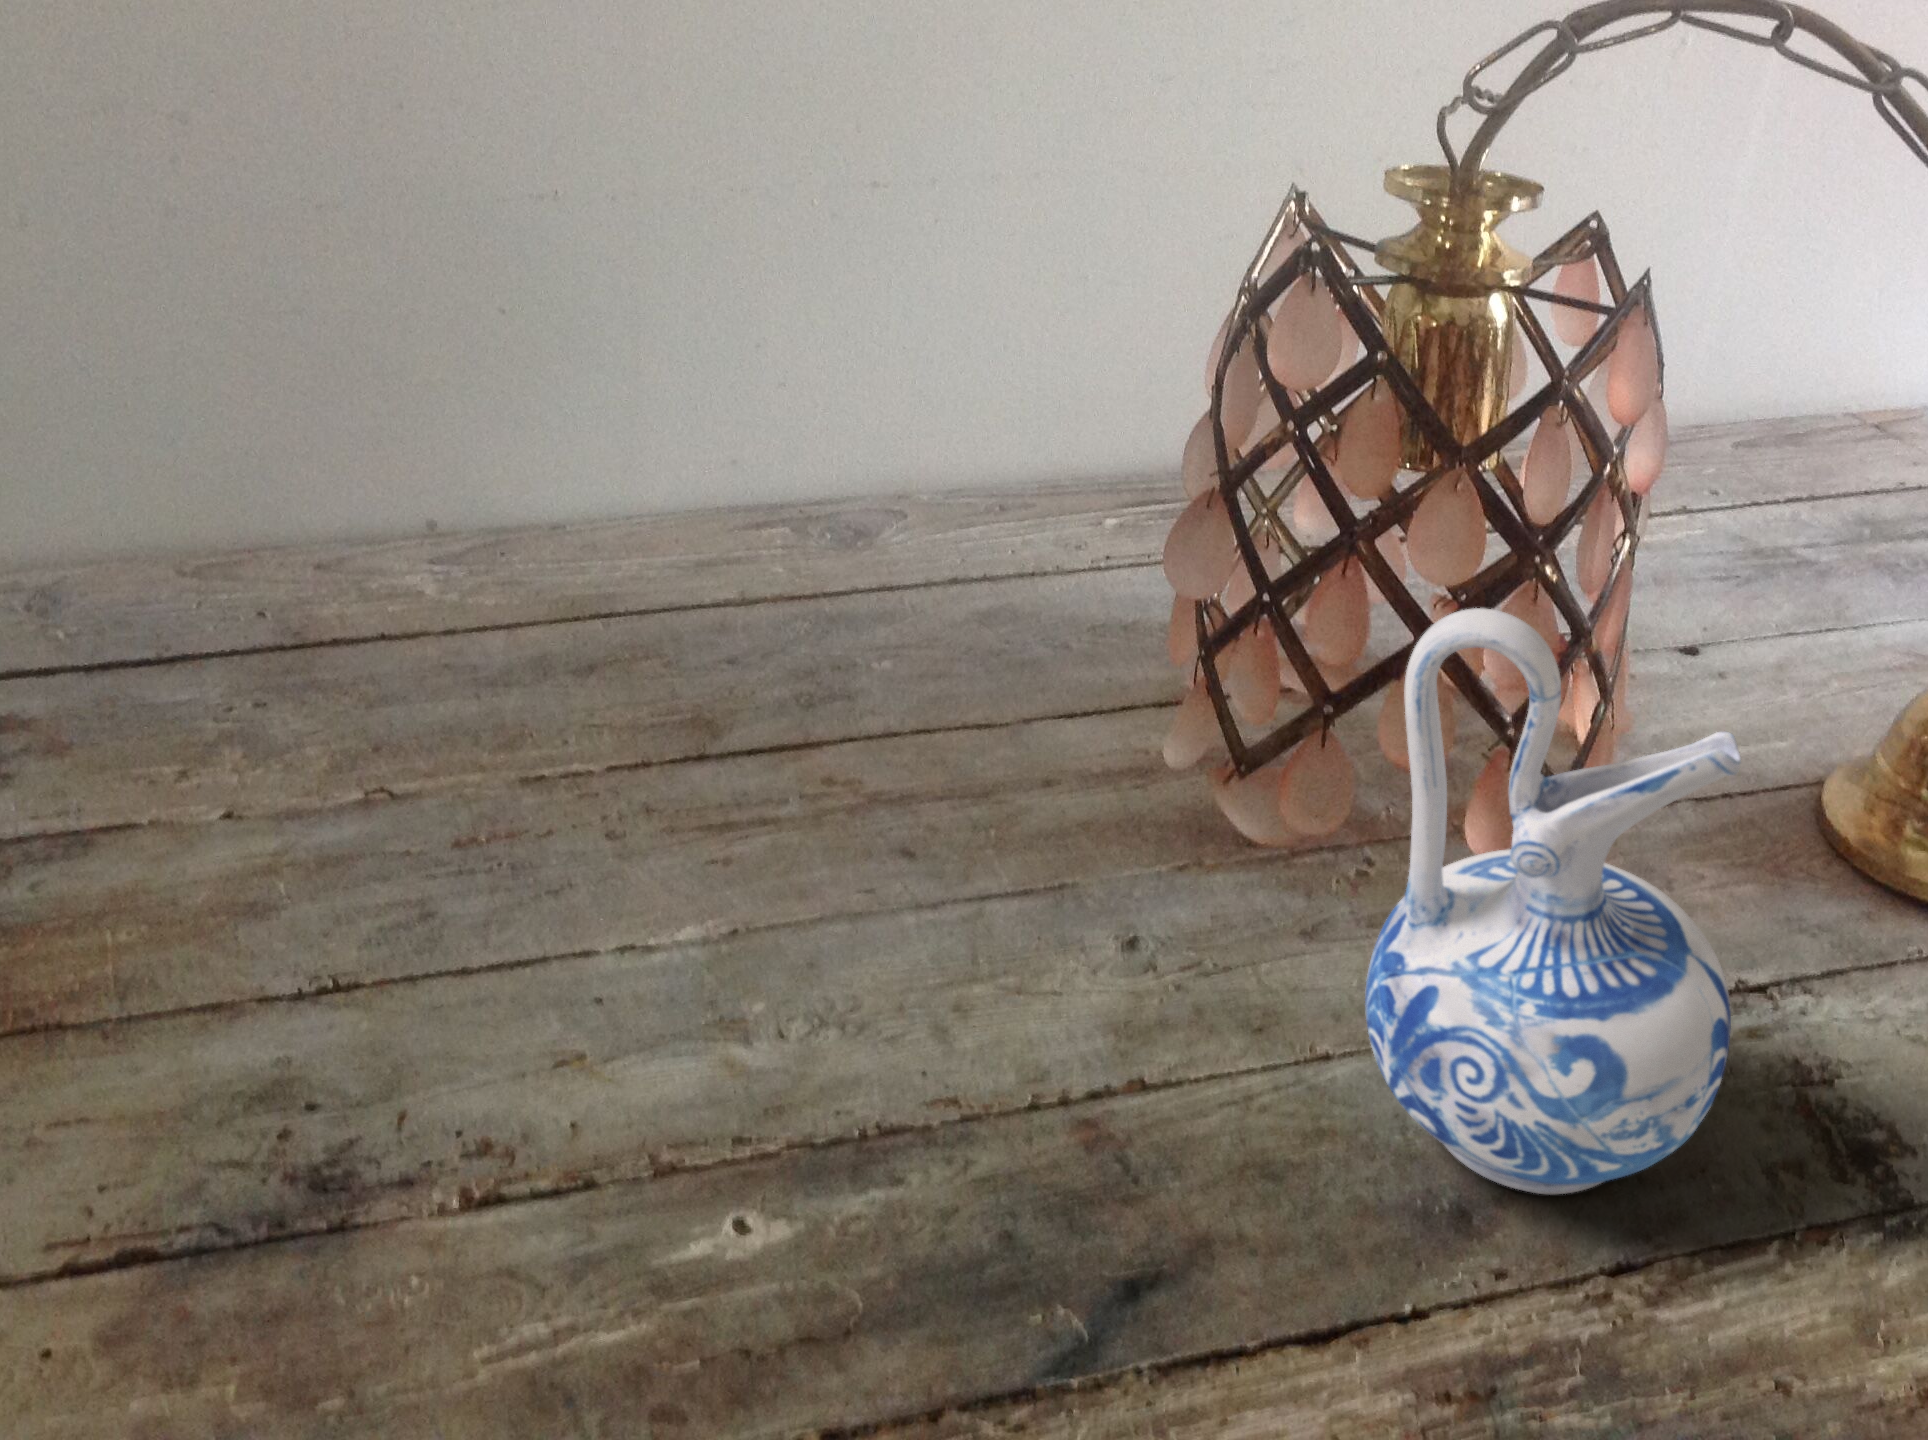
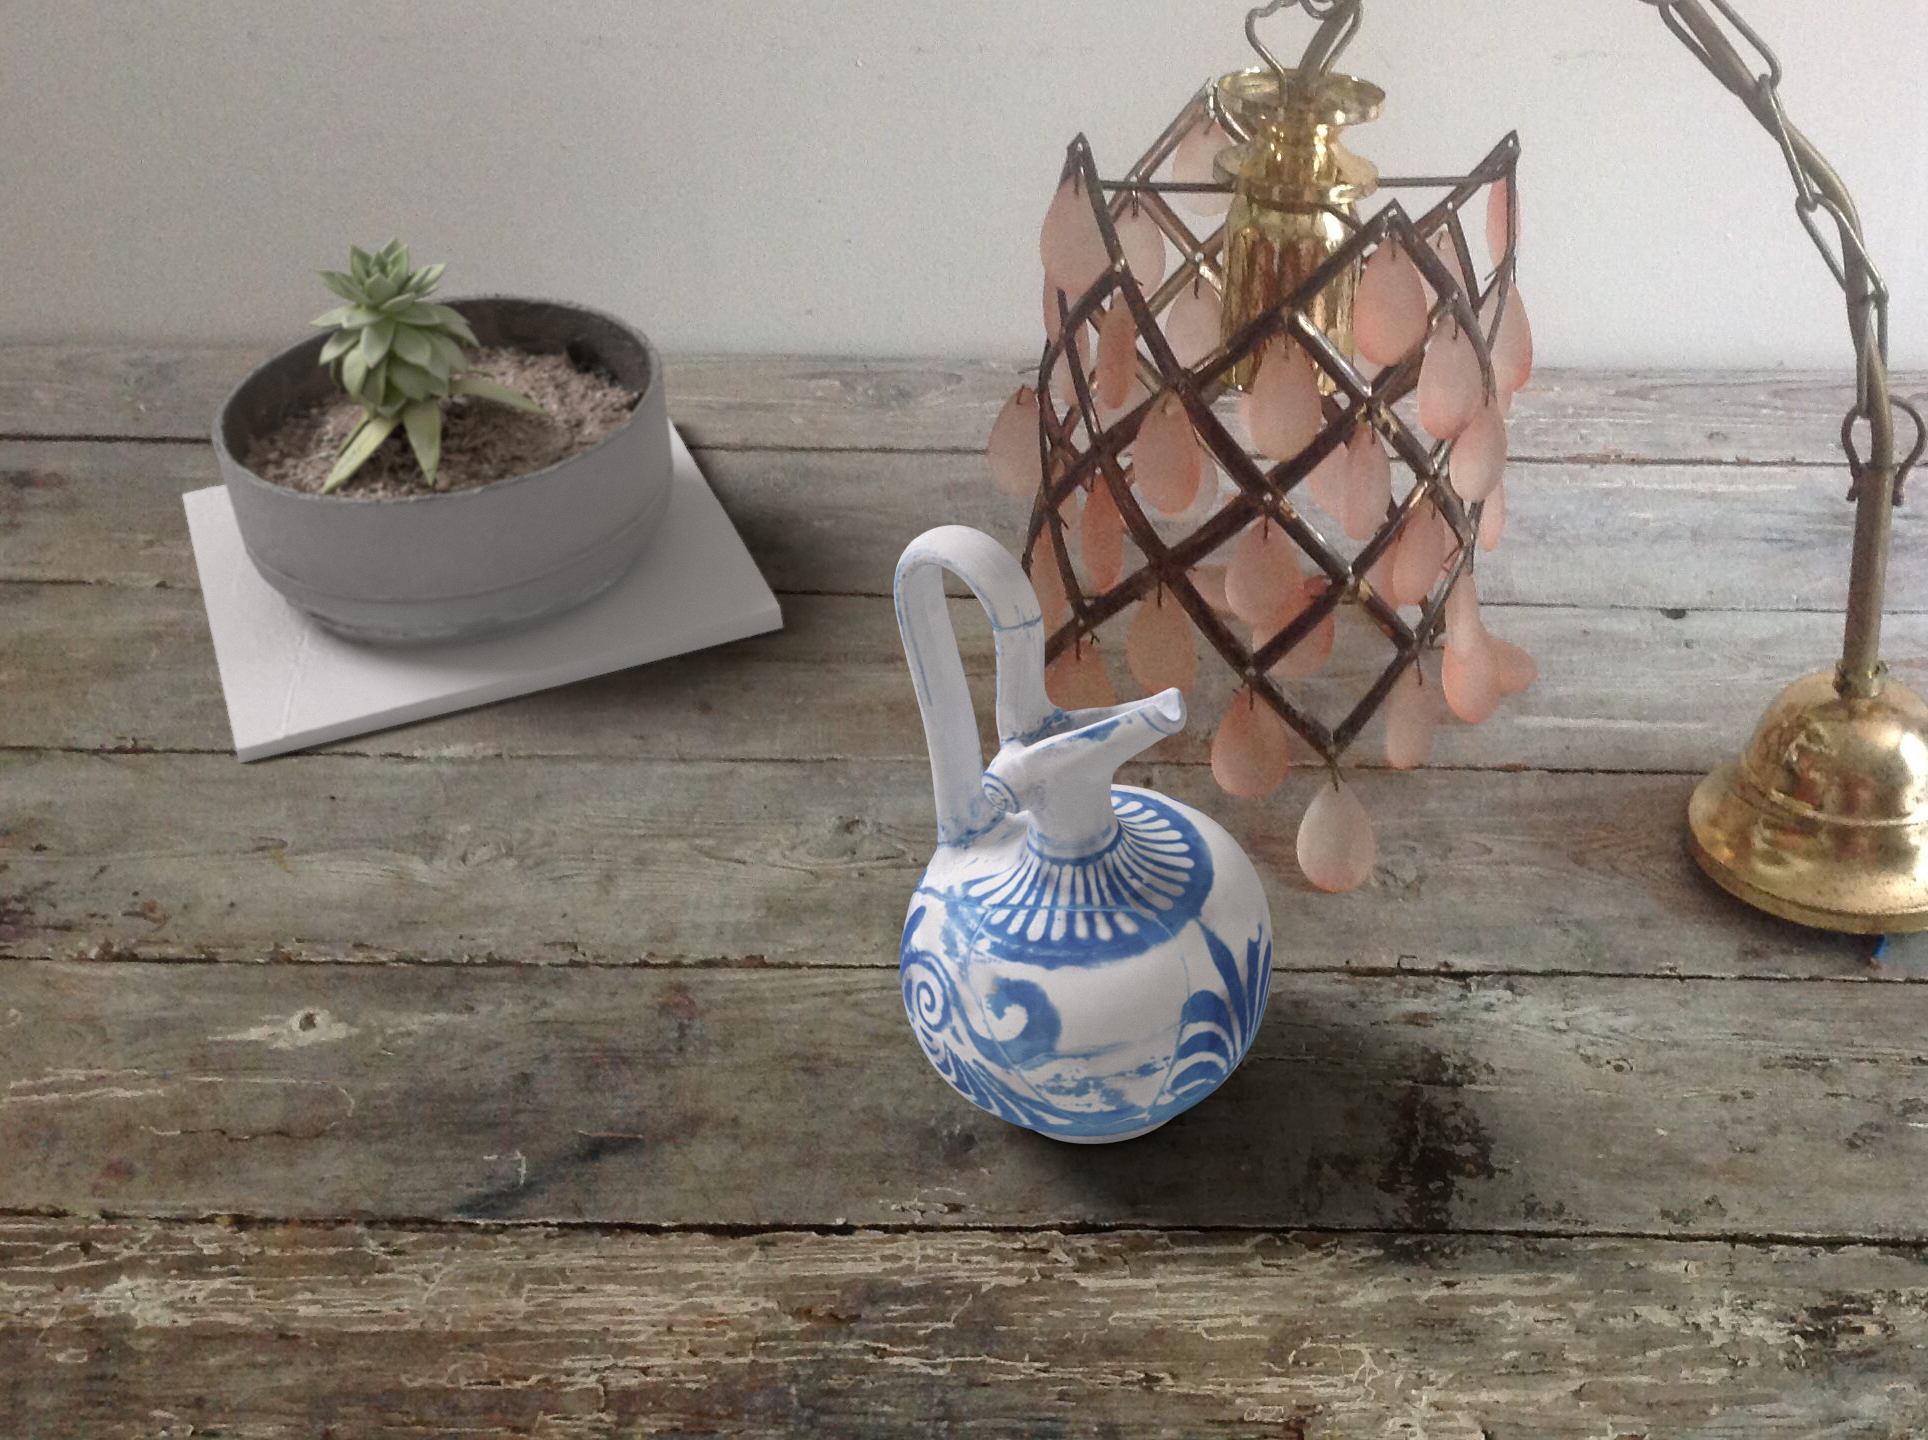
succulent planter: none [201,413,919,988] -> present [183,236,783,763]

